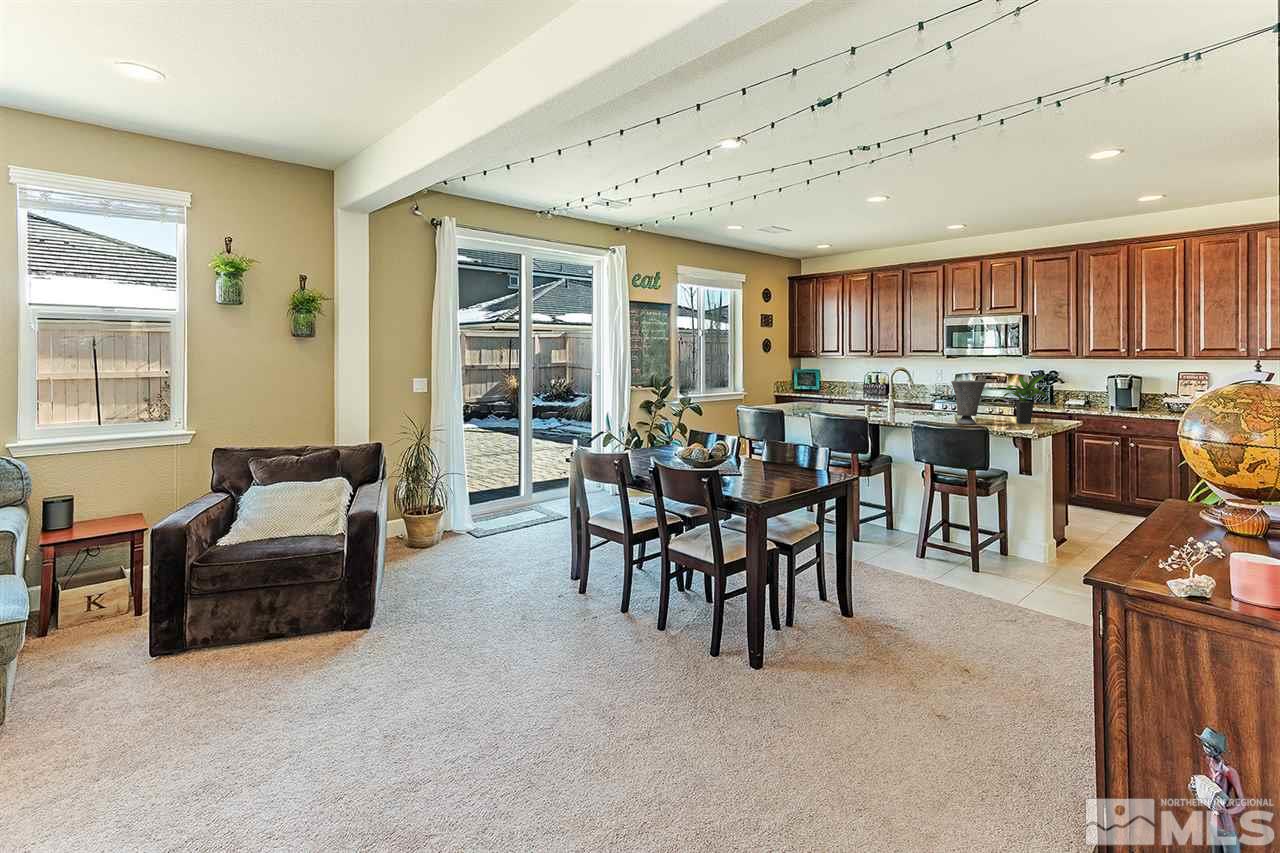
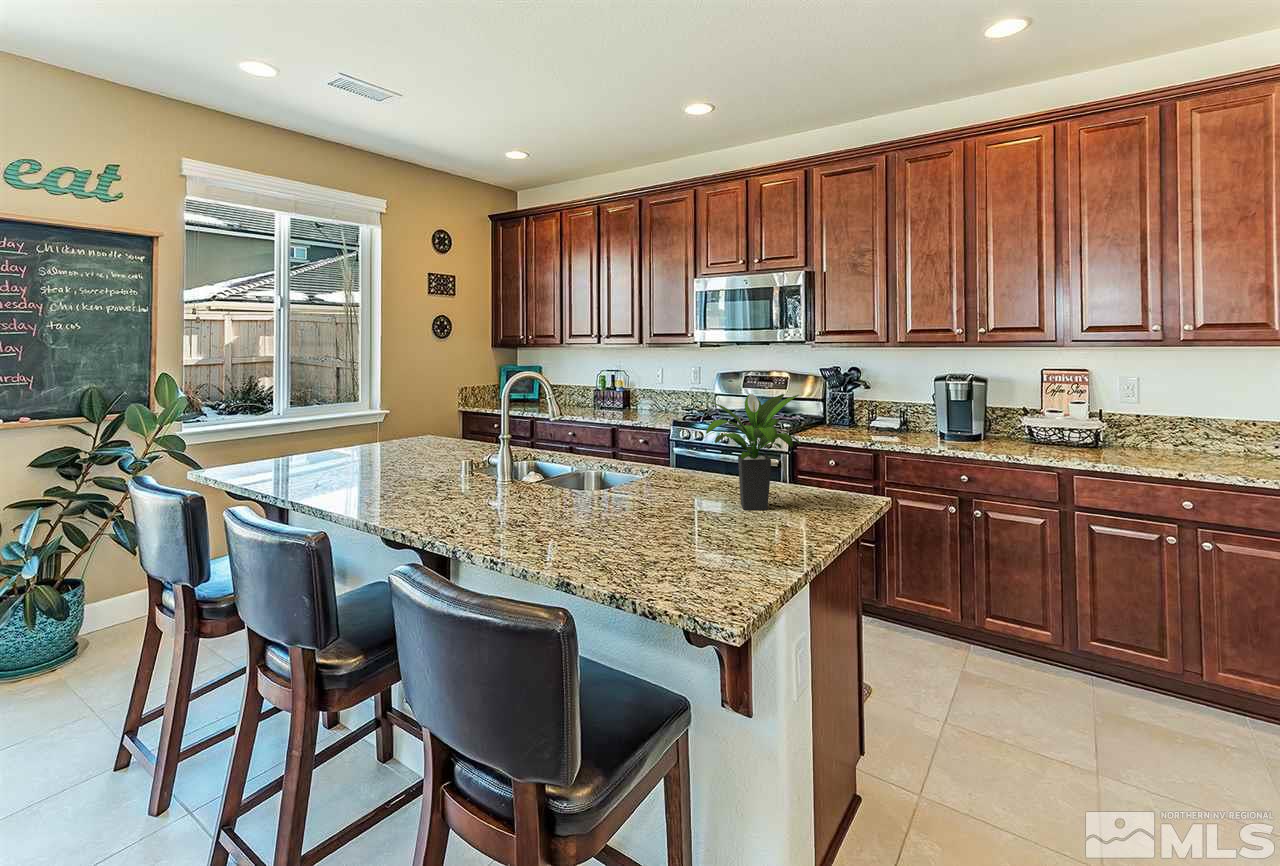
vase: present [951,380,986,424] -> none [566,411,648,529]

